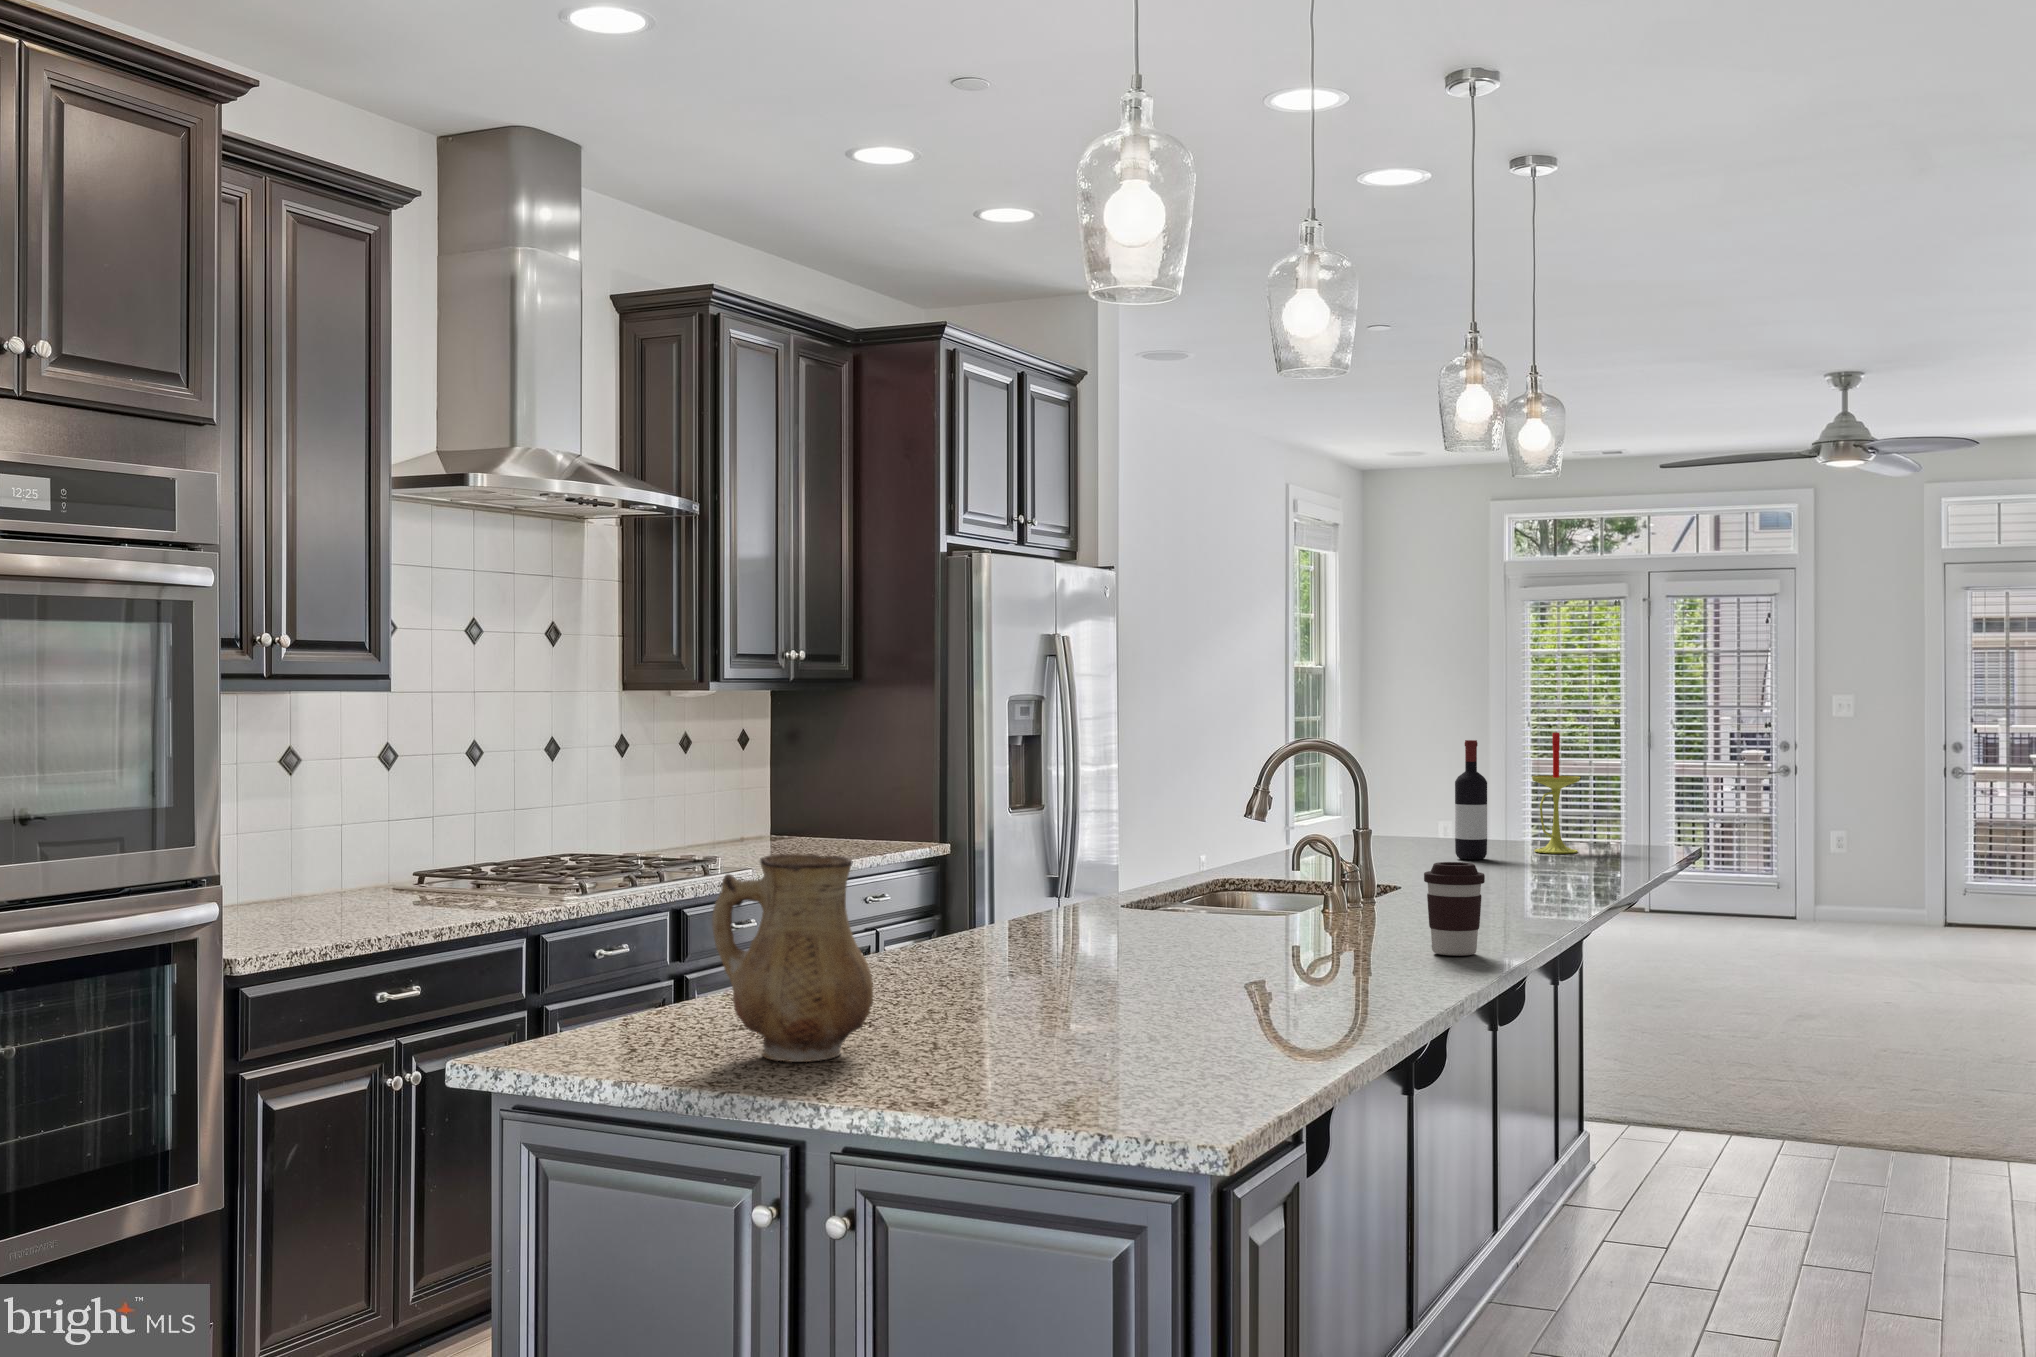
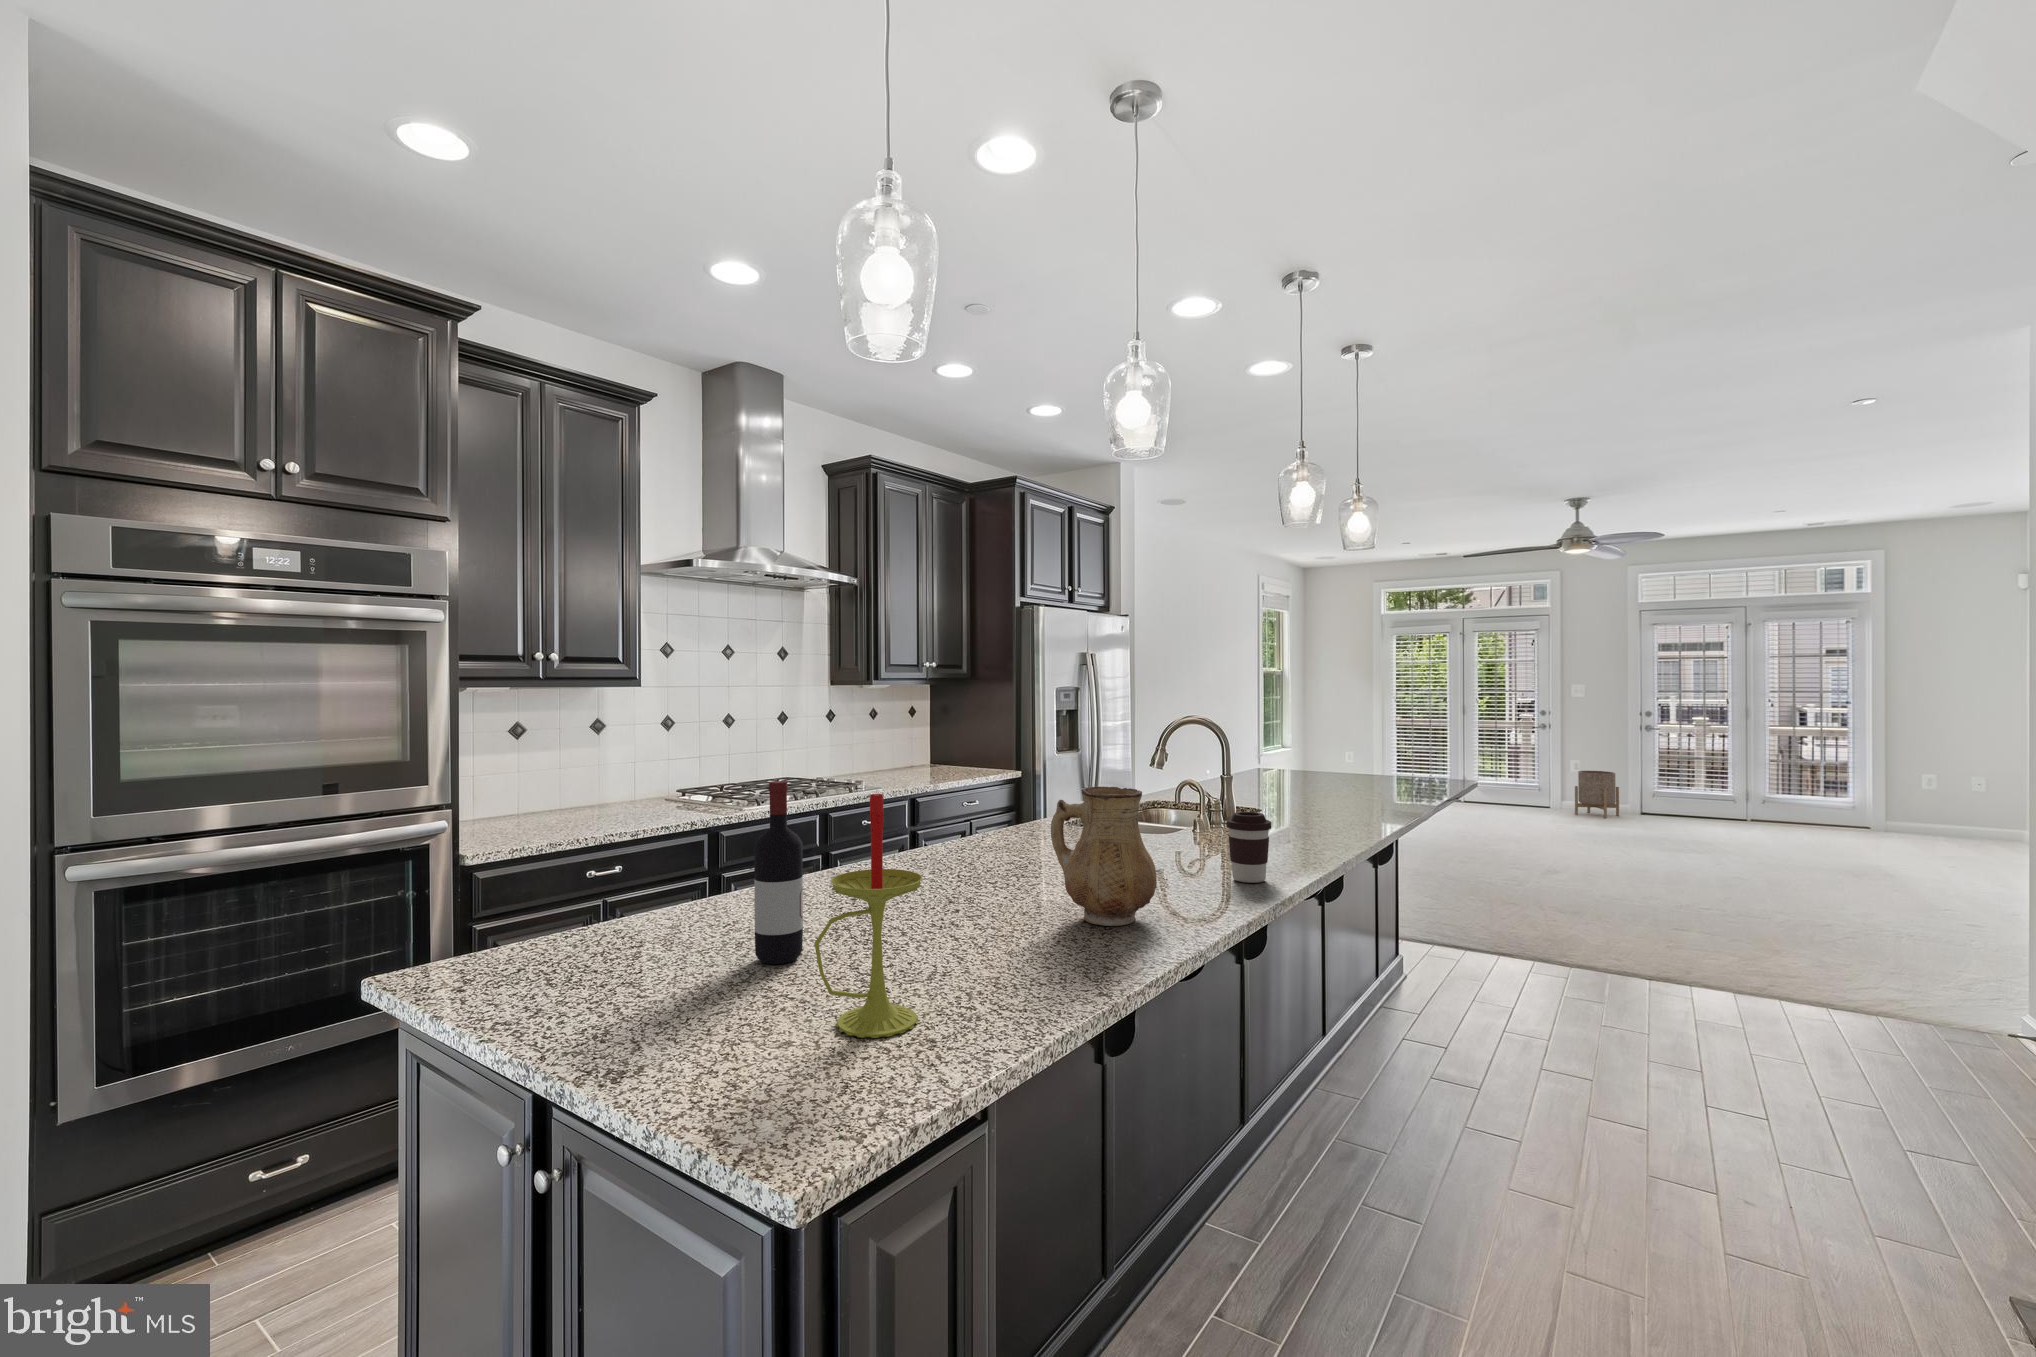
candle: present [1532,733,1580,853] -> present [814,794,922,1038]
wine bottle: present [1455,740,1487,860] -> present [754,781,803,964]
planter: none [1833,847,1905,930] -> present [1575,771,1619,818]
ceramic pitcher: present [712,854,873,1062] -> present [1051,786,1157,926]

